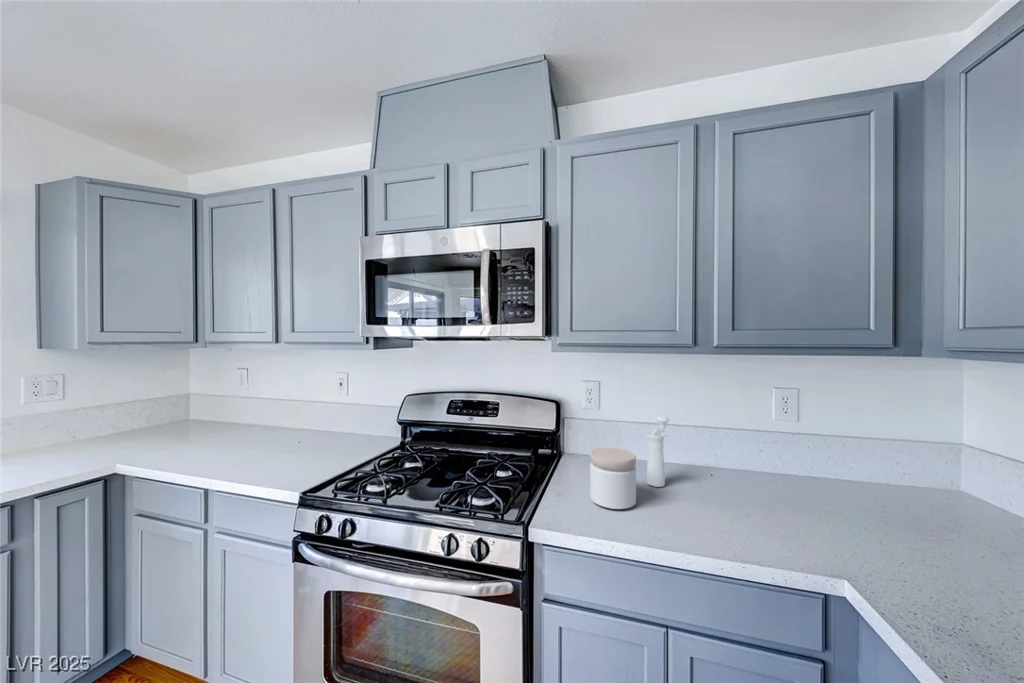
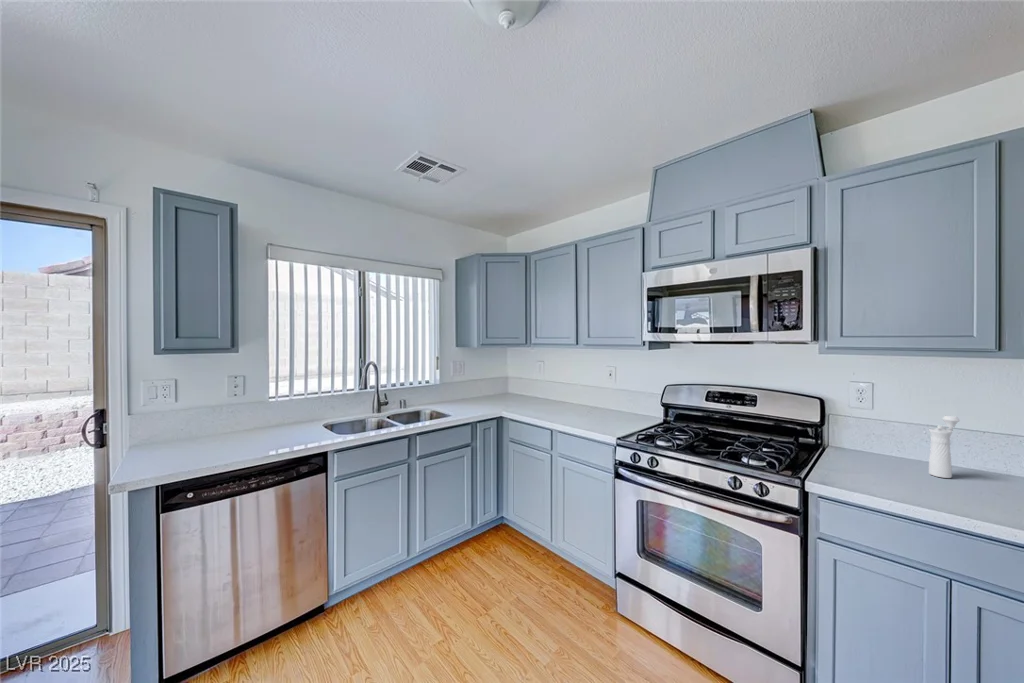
jar: present [590,448,636,509] -> none [862,435,915,484]

